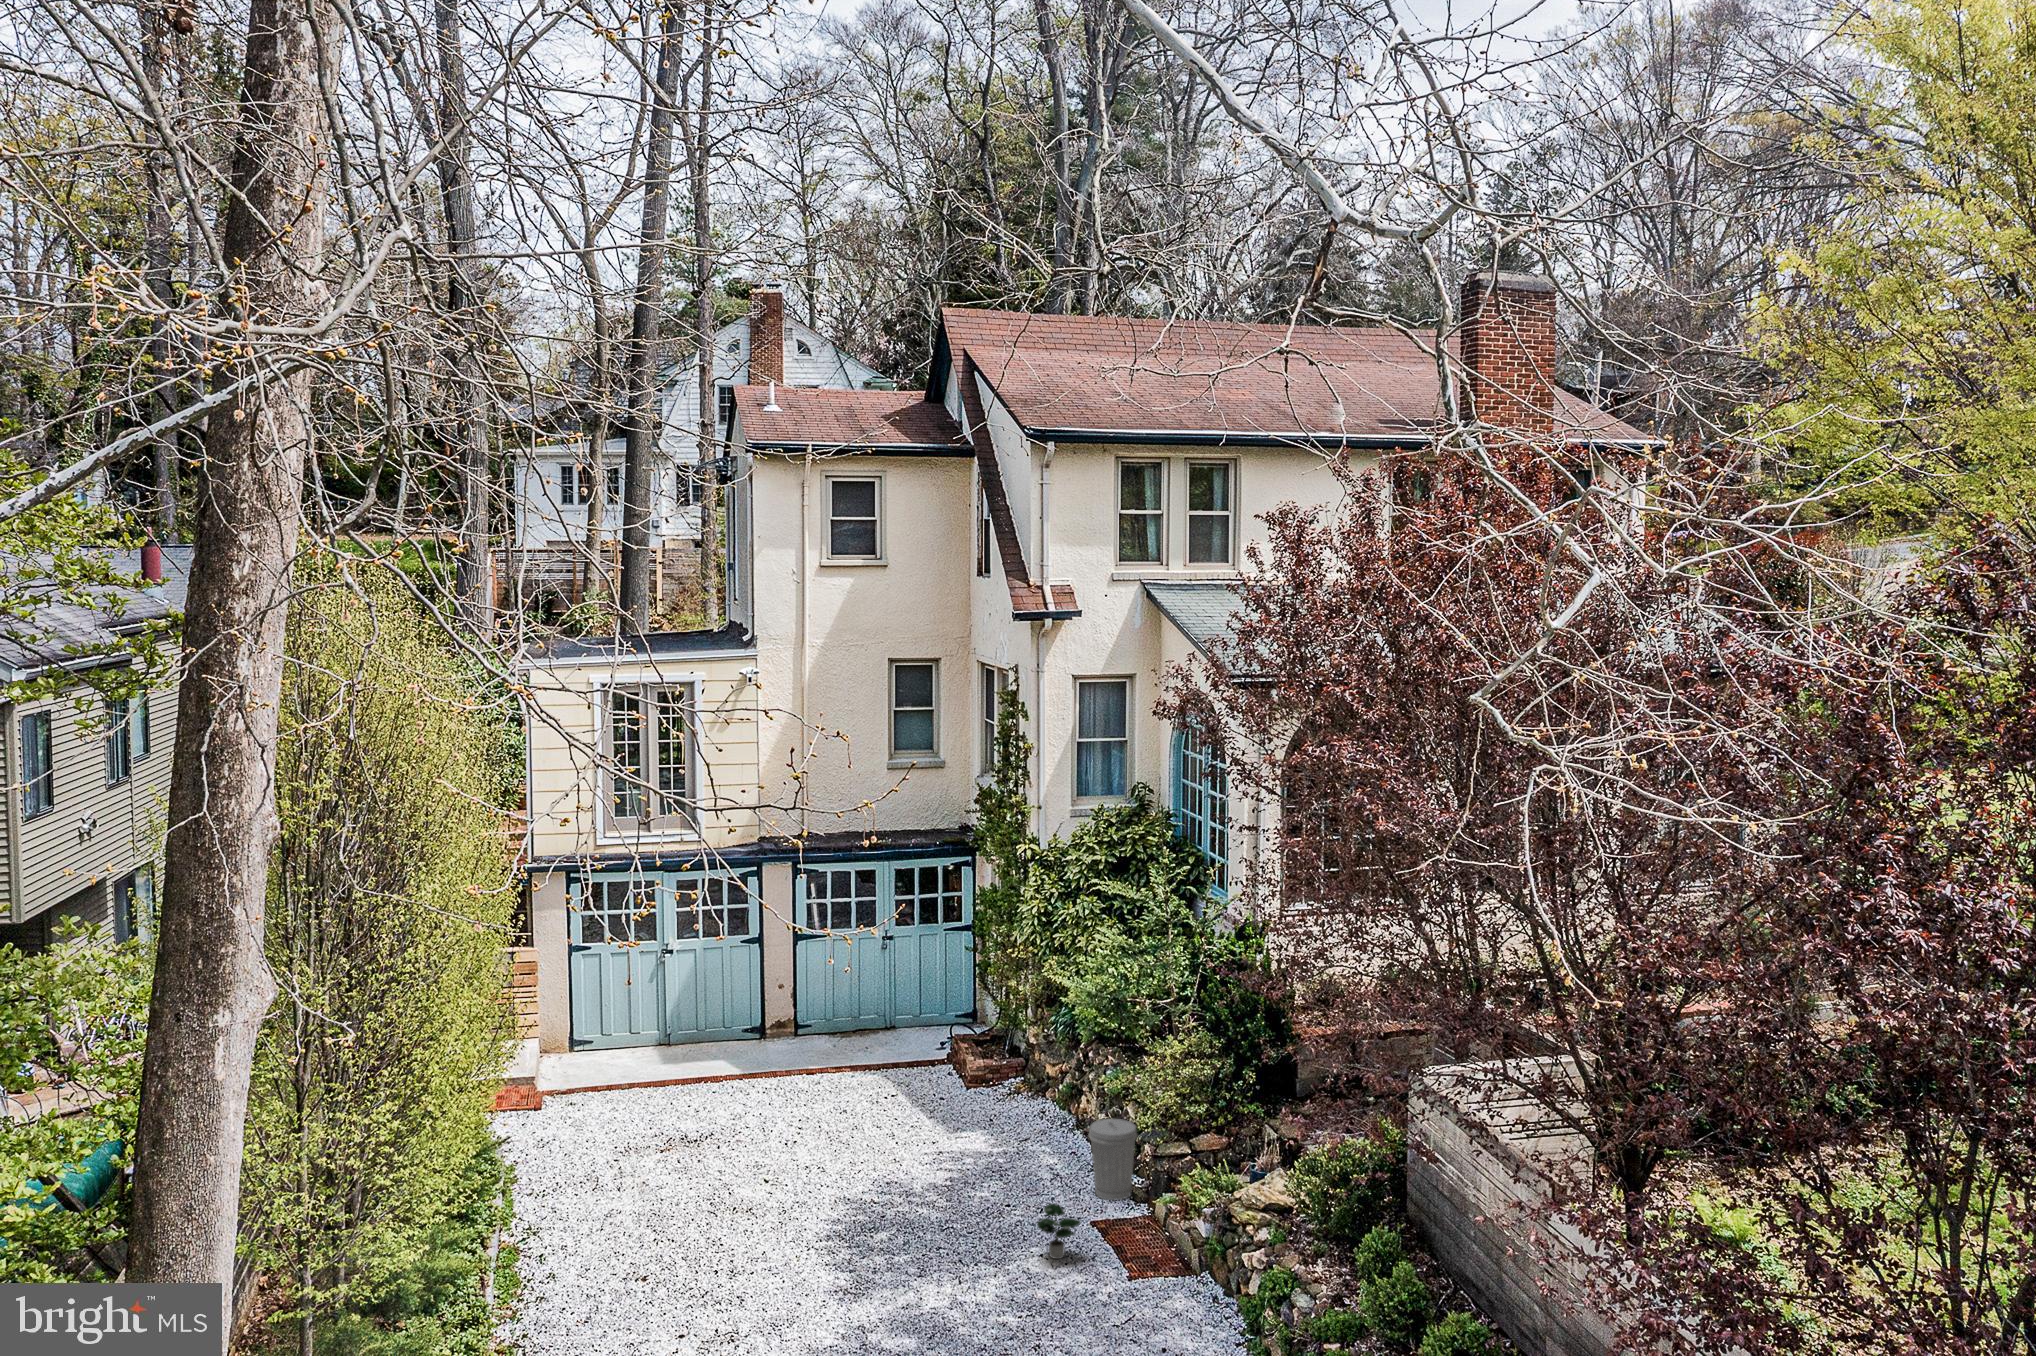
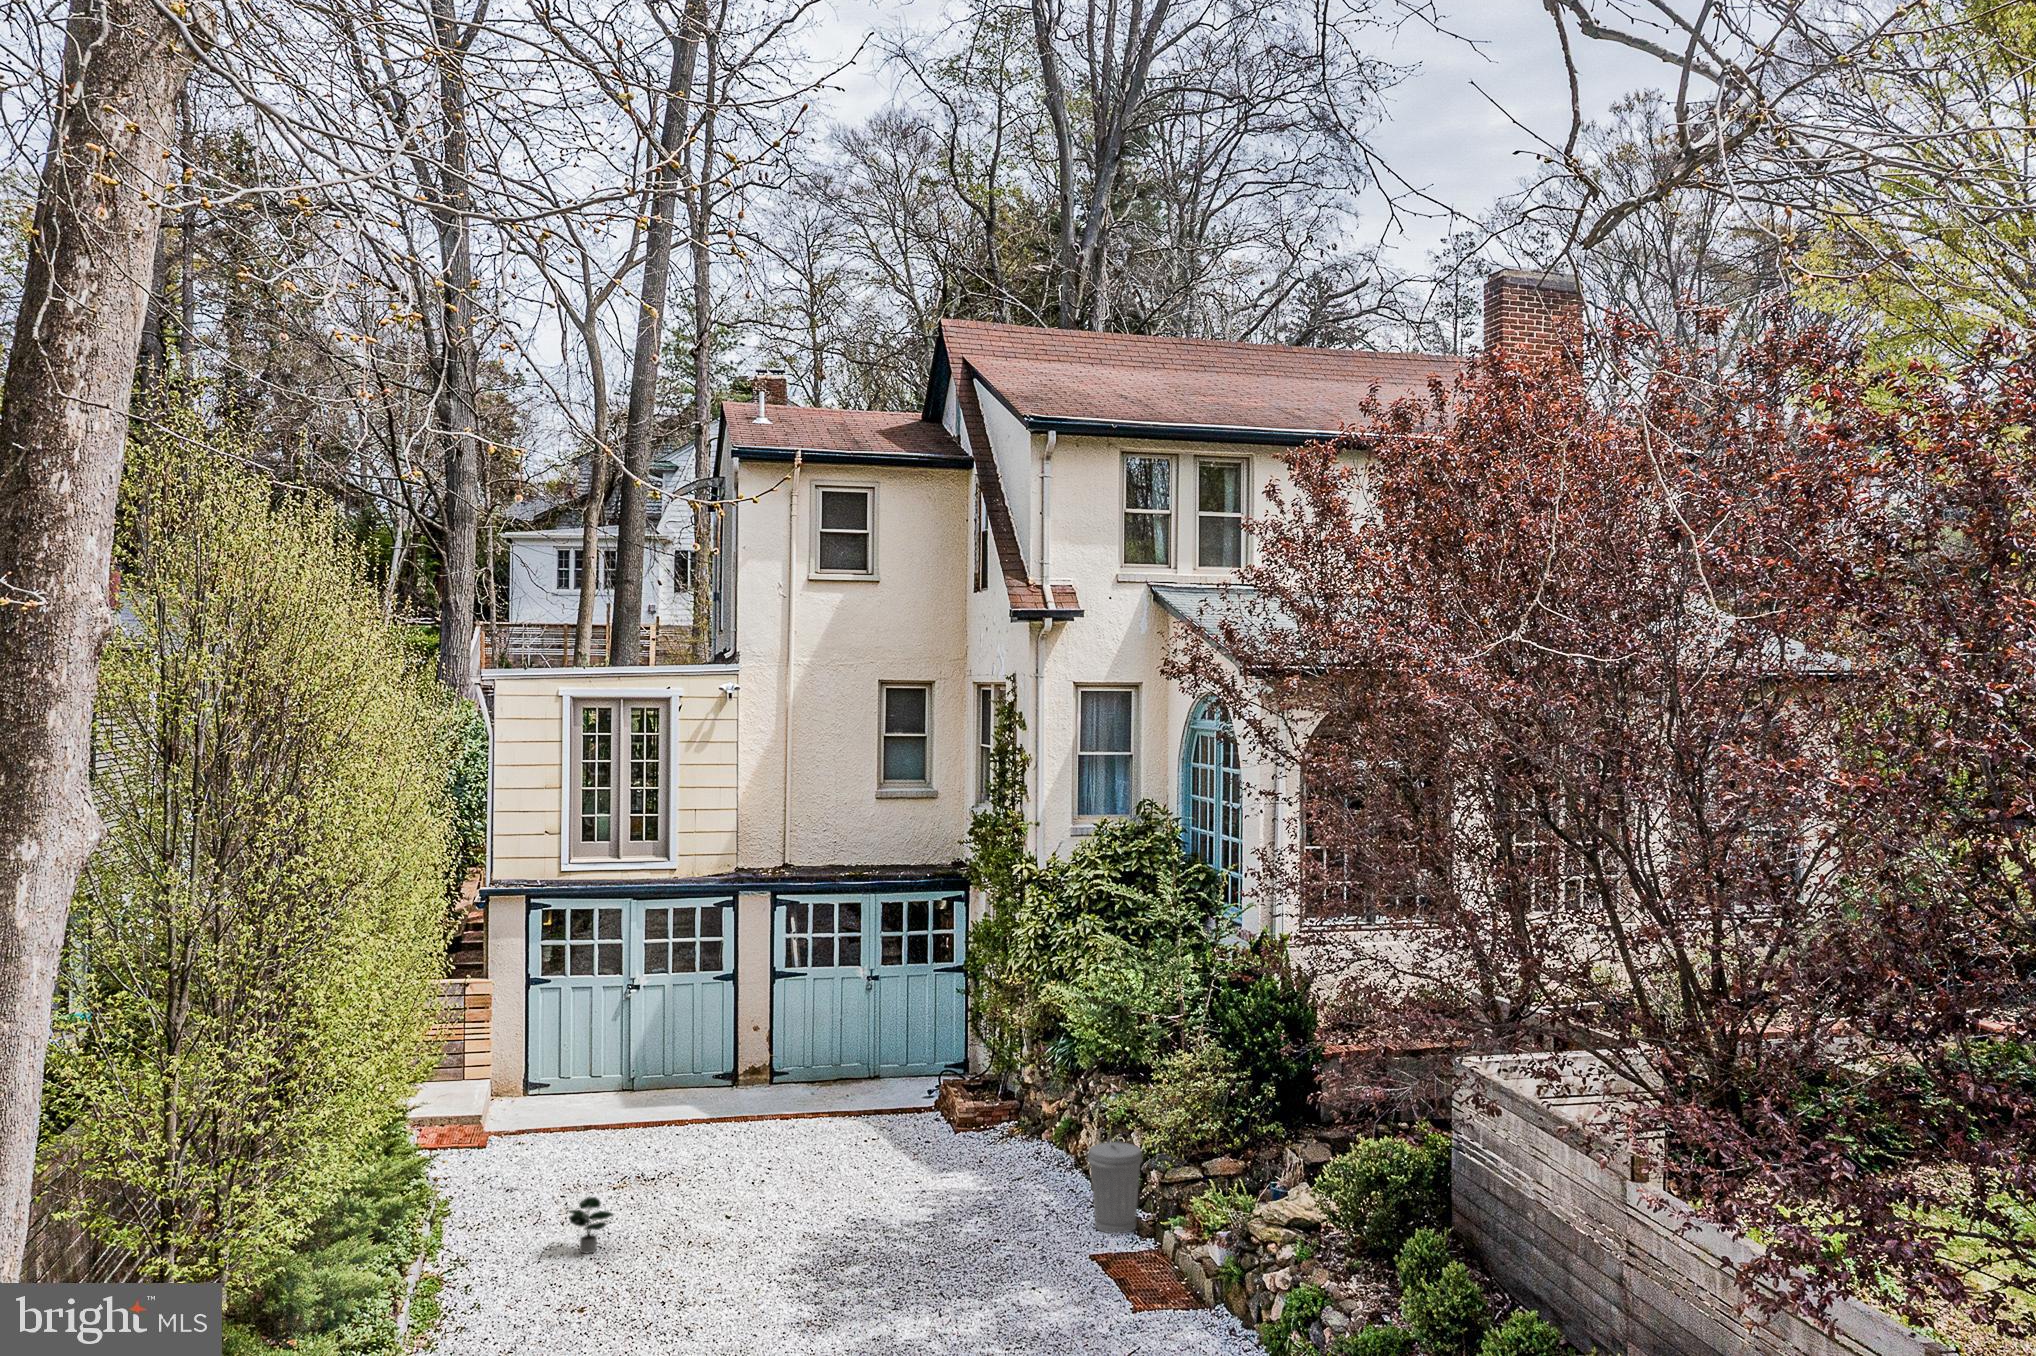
potted plant: present [1037,1203,1081,1259] -> present [569,1197,614,1254]

